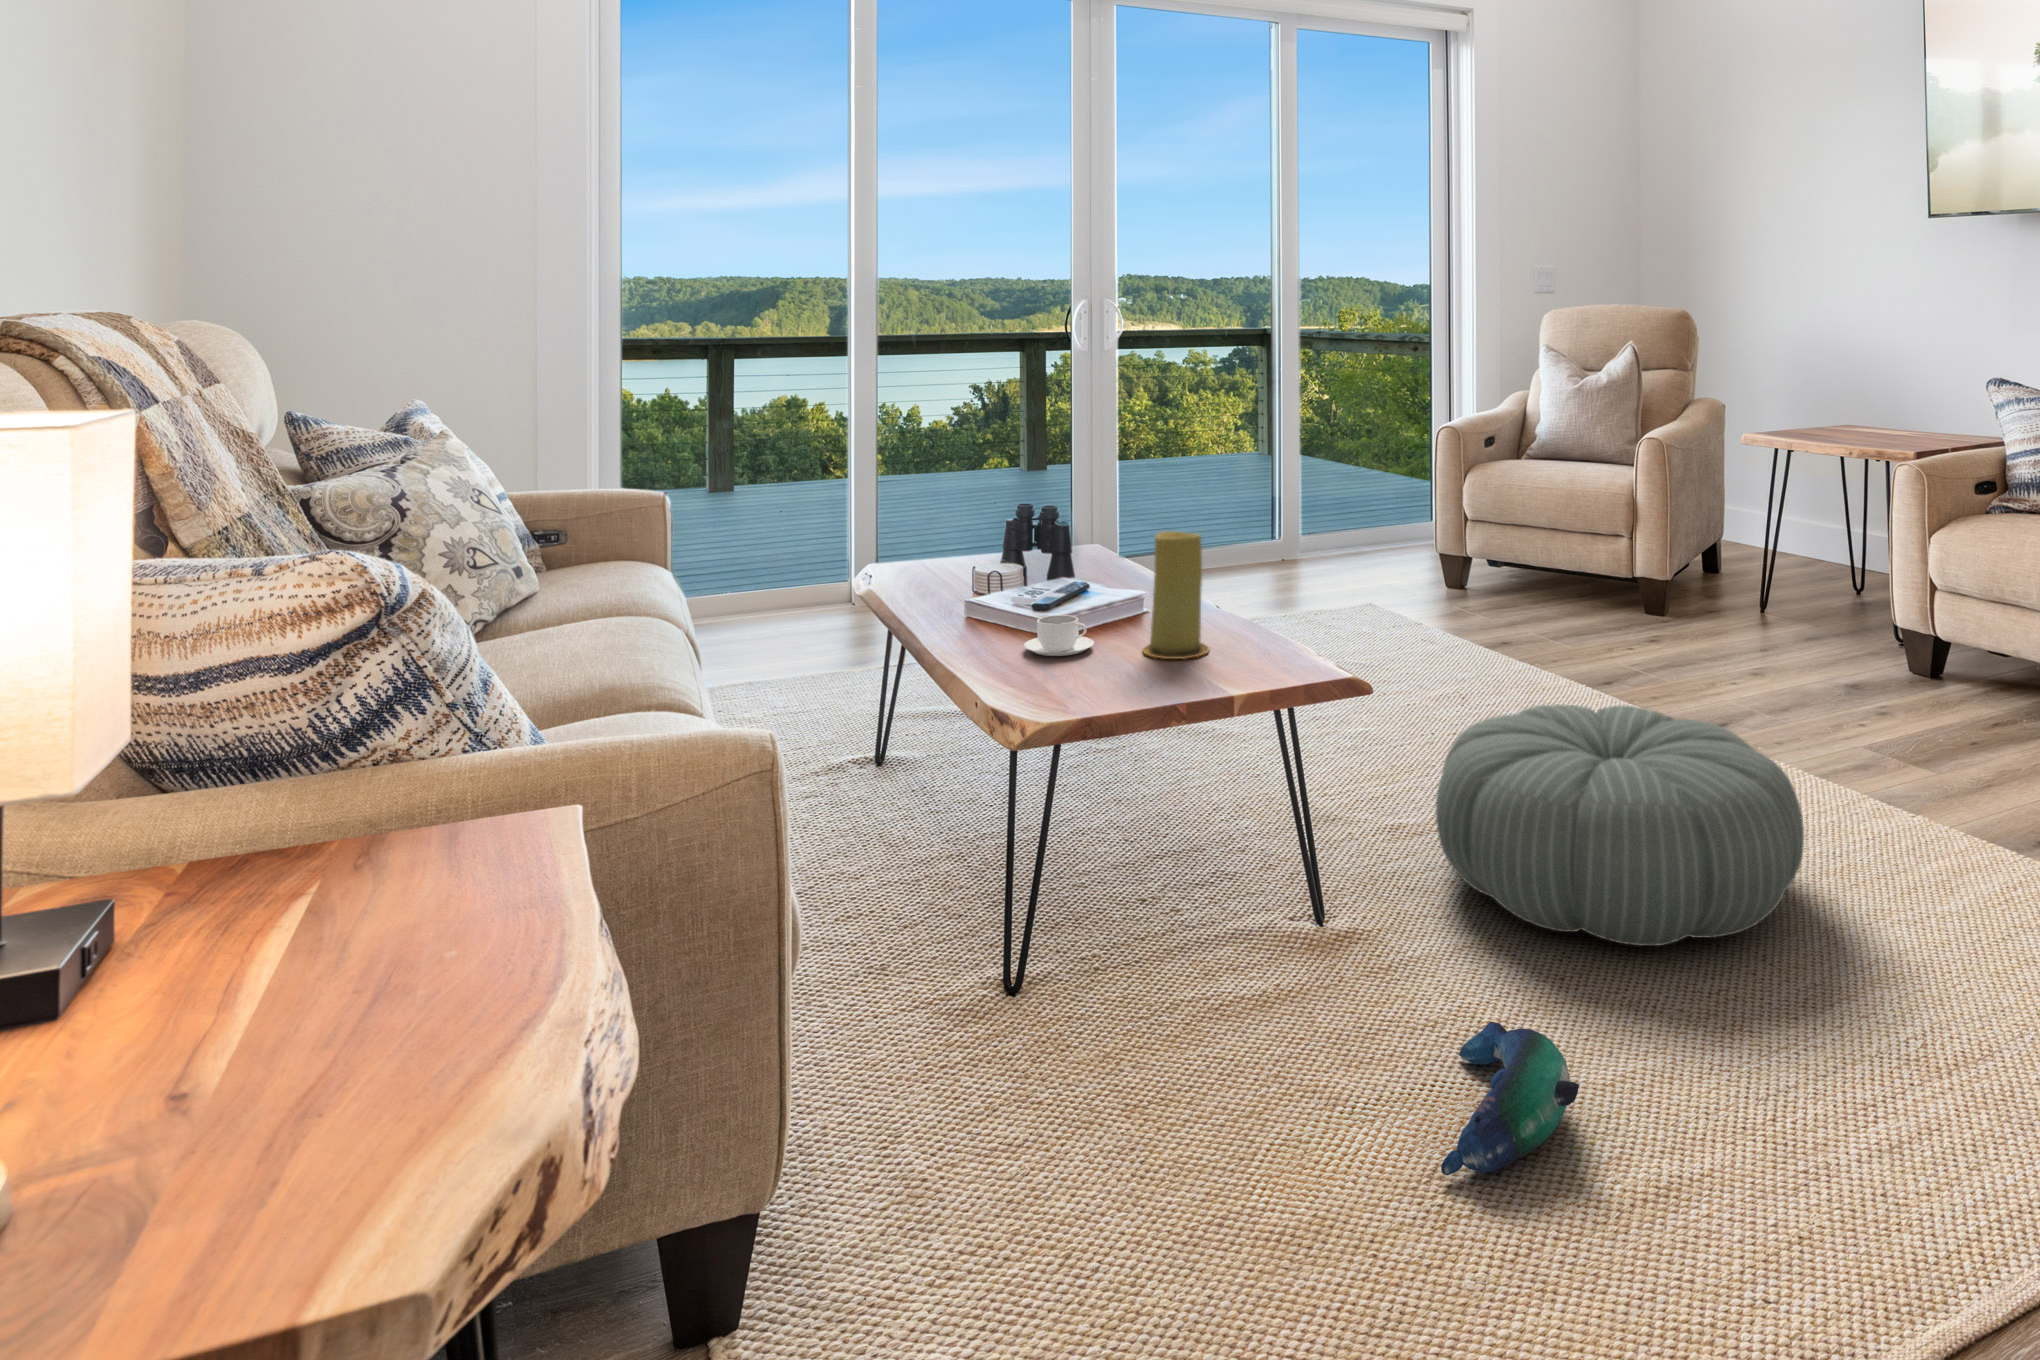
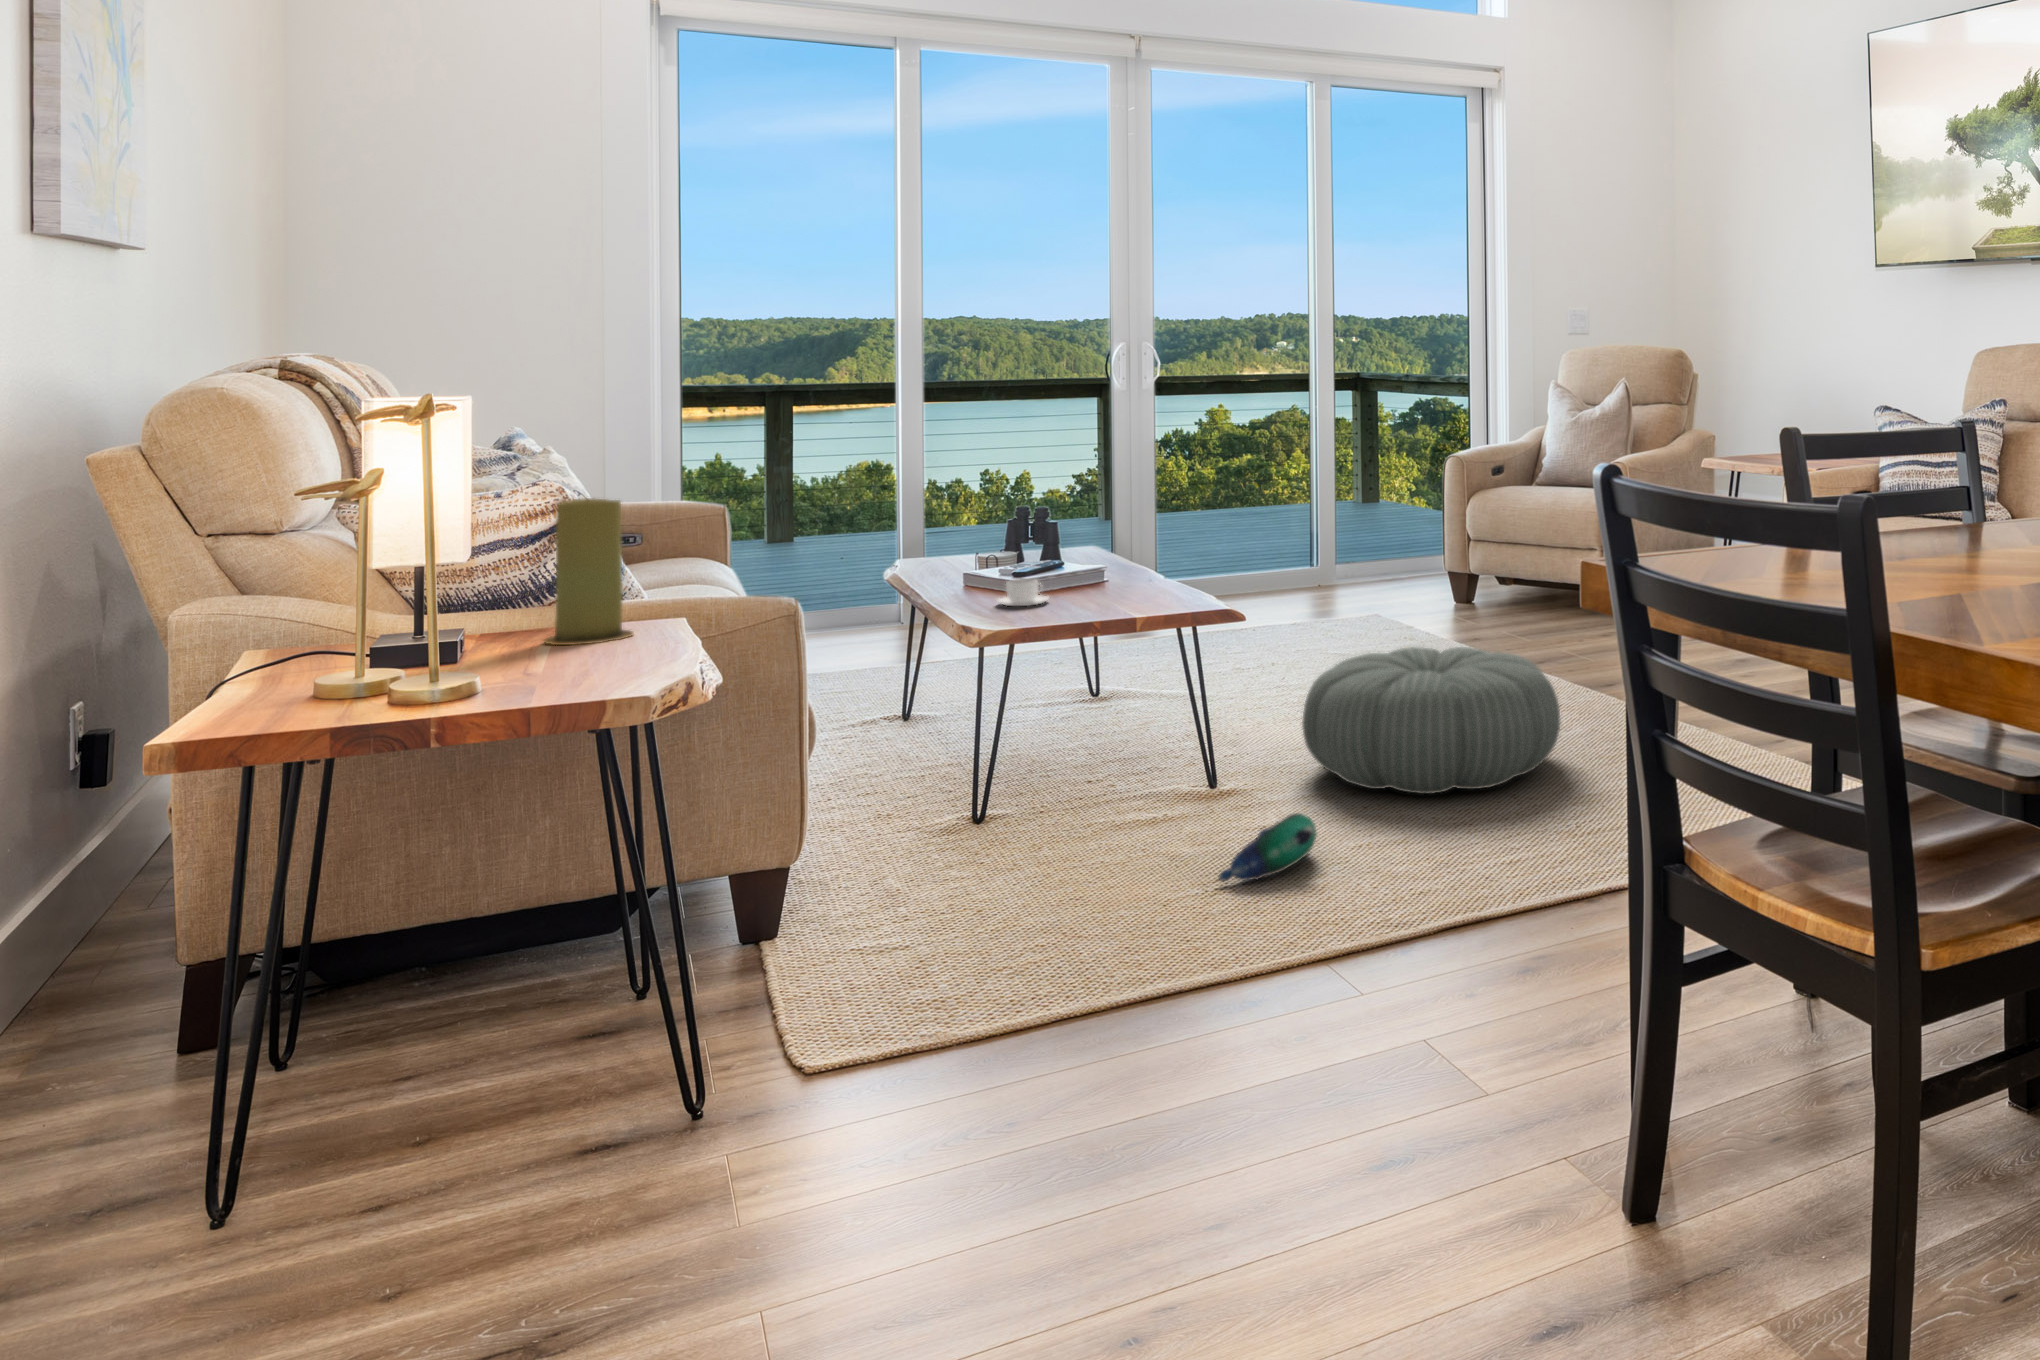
candle: present [1143,531,1209,659] -> present [544,498,633,645]

